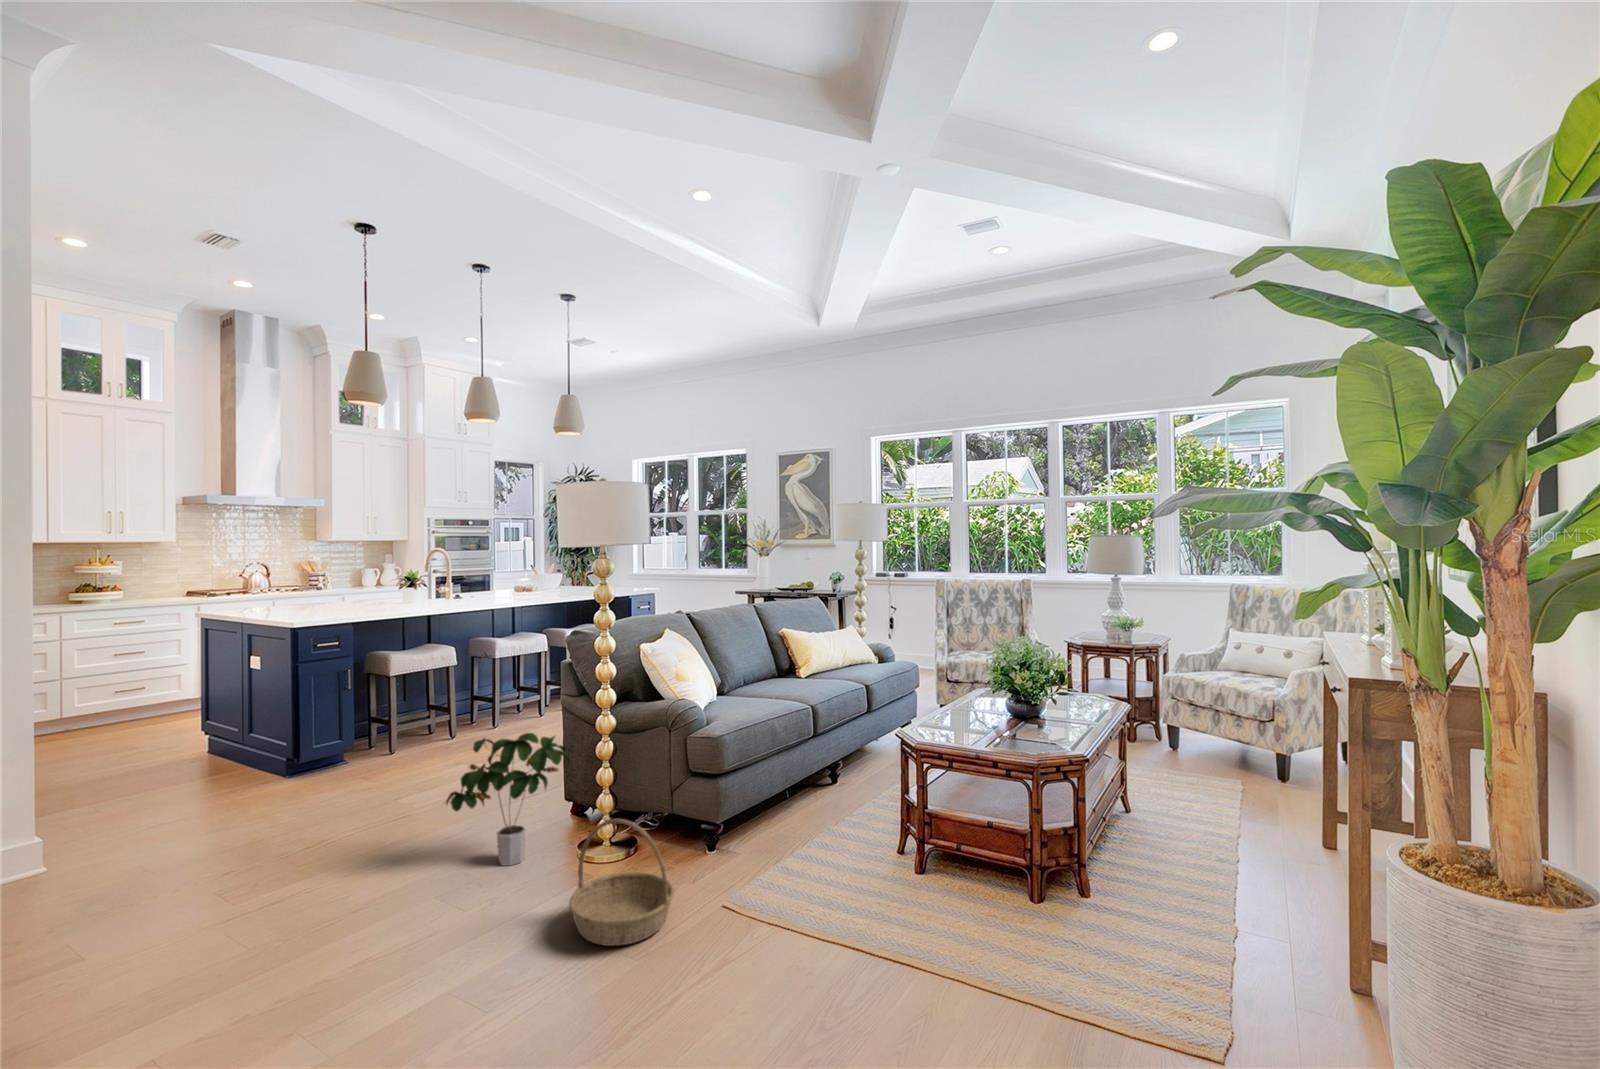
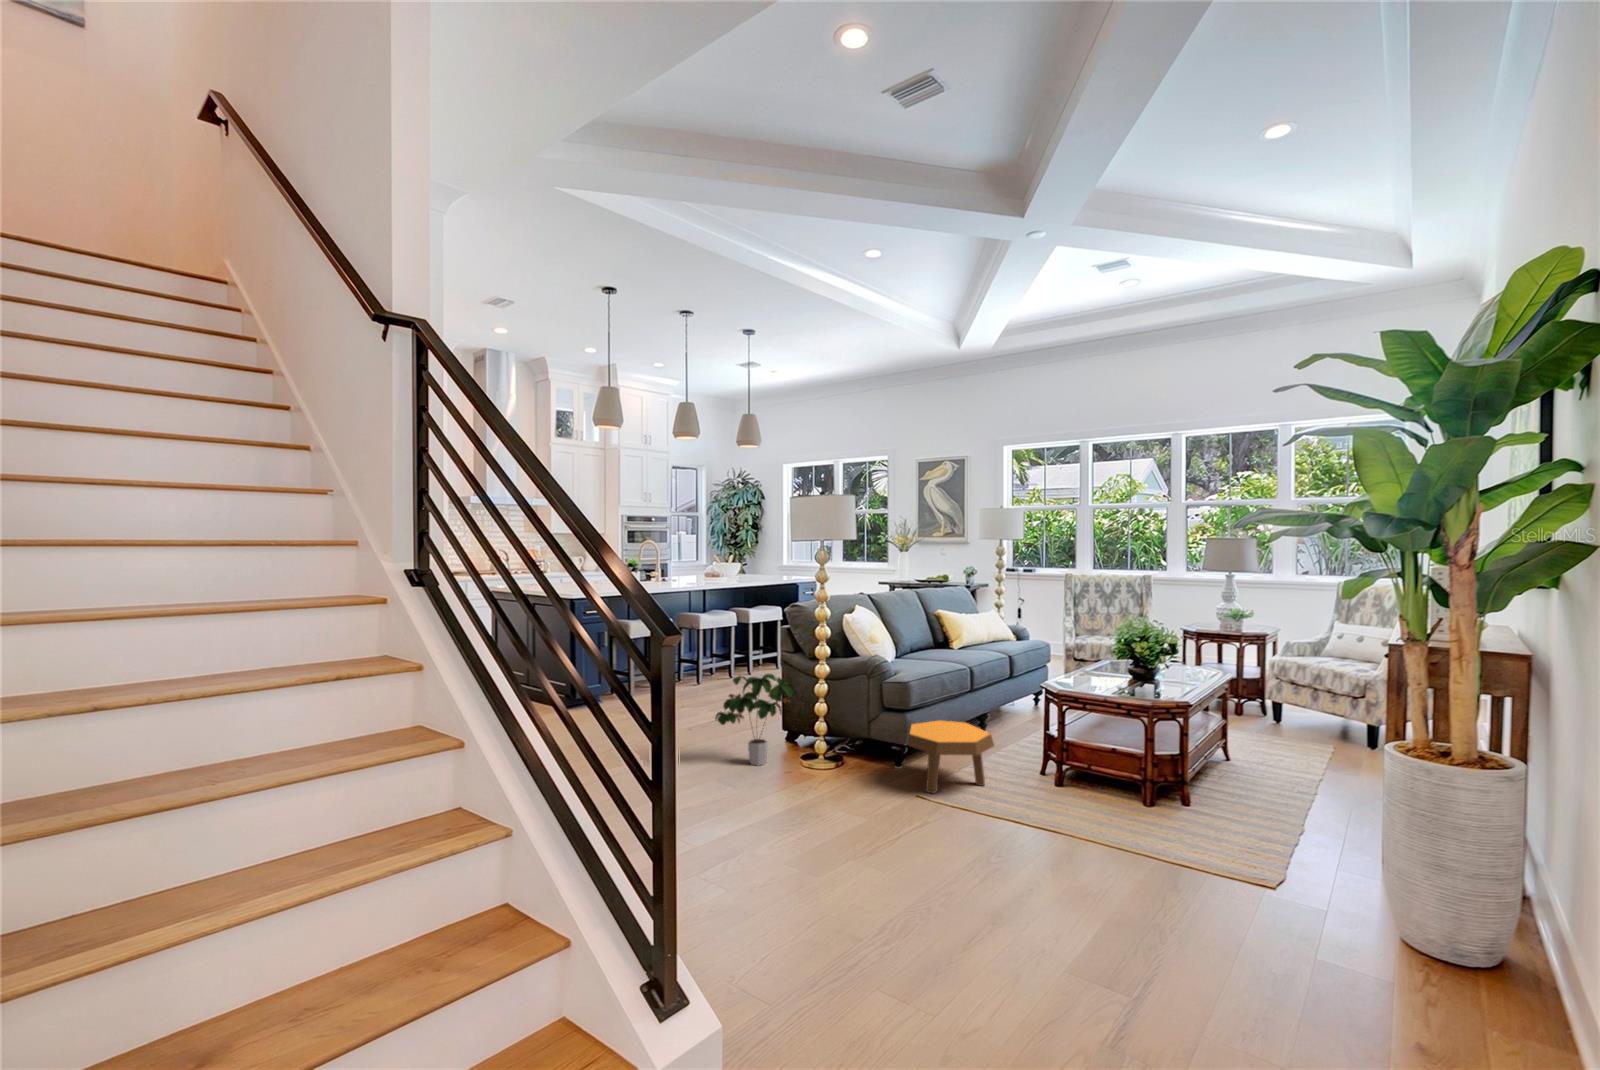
footstool: none [713,787,833,902] -> present [907,720,994,793]
basket: present [569,818,674,946] -> none [817,728,886,809]

